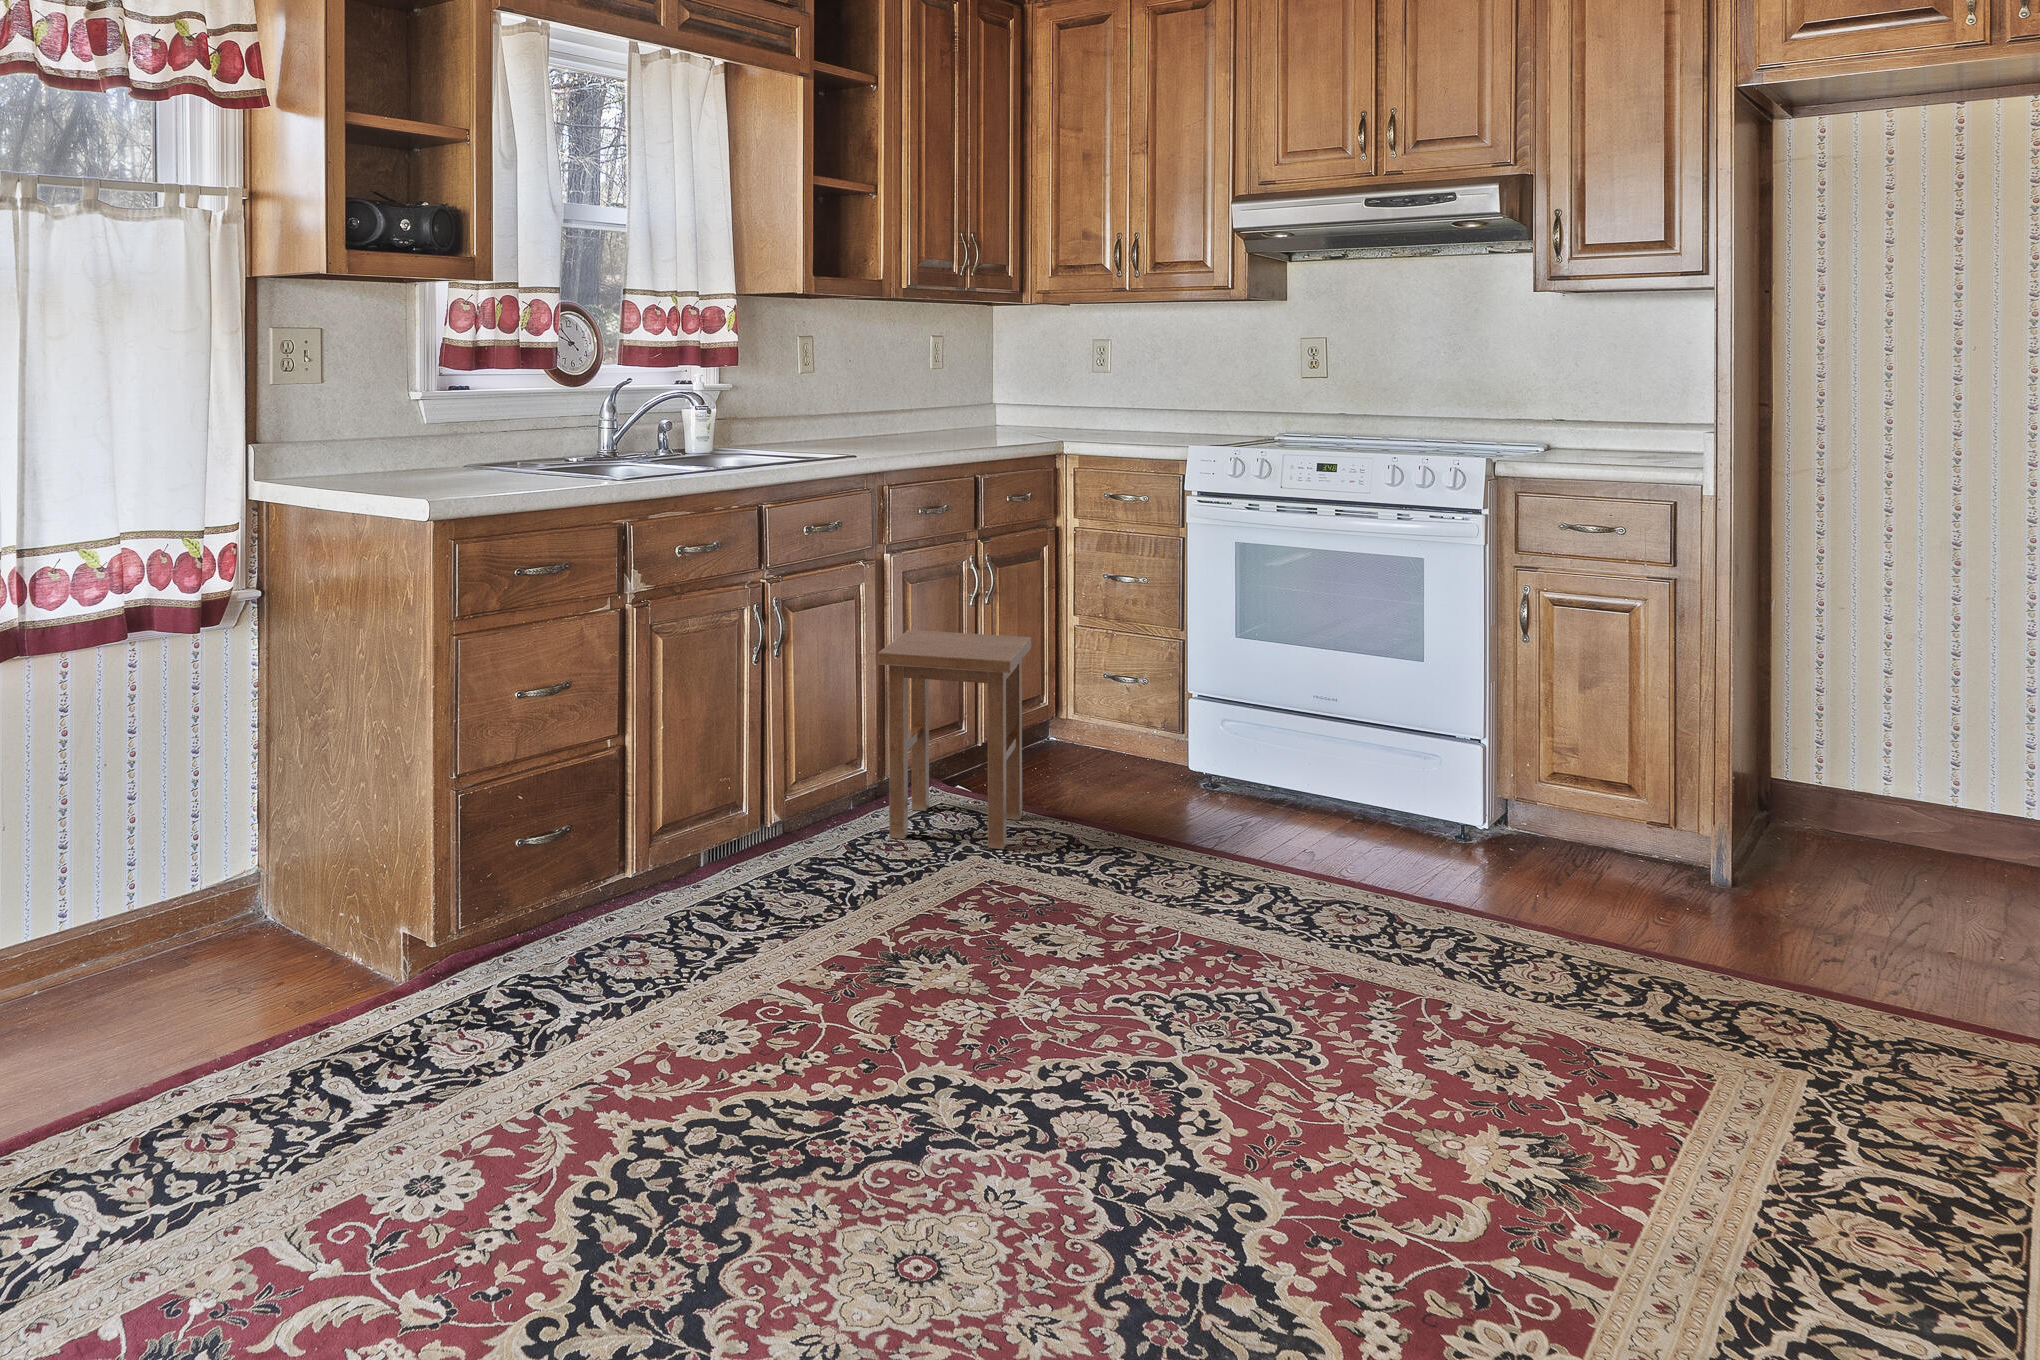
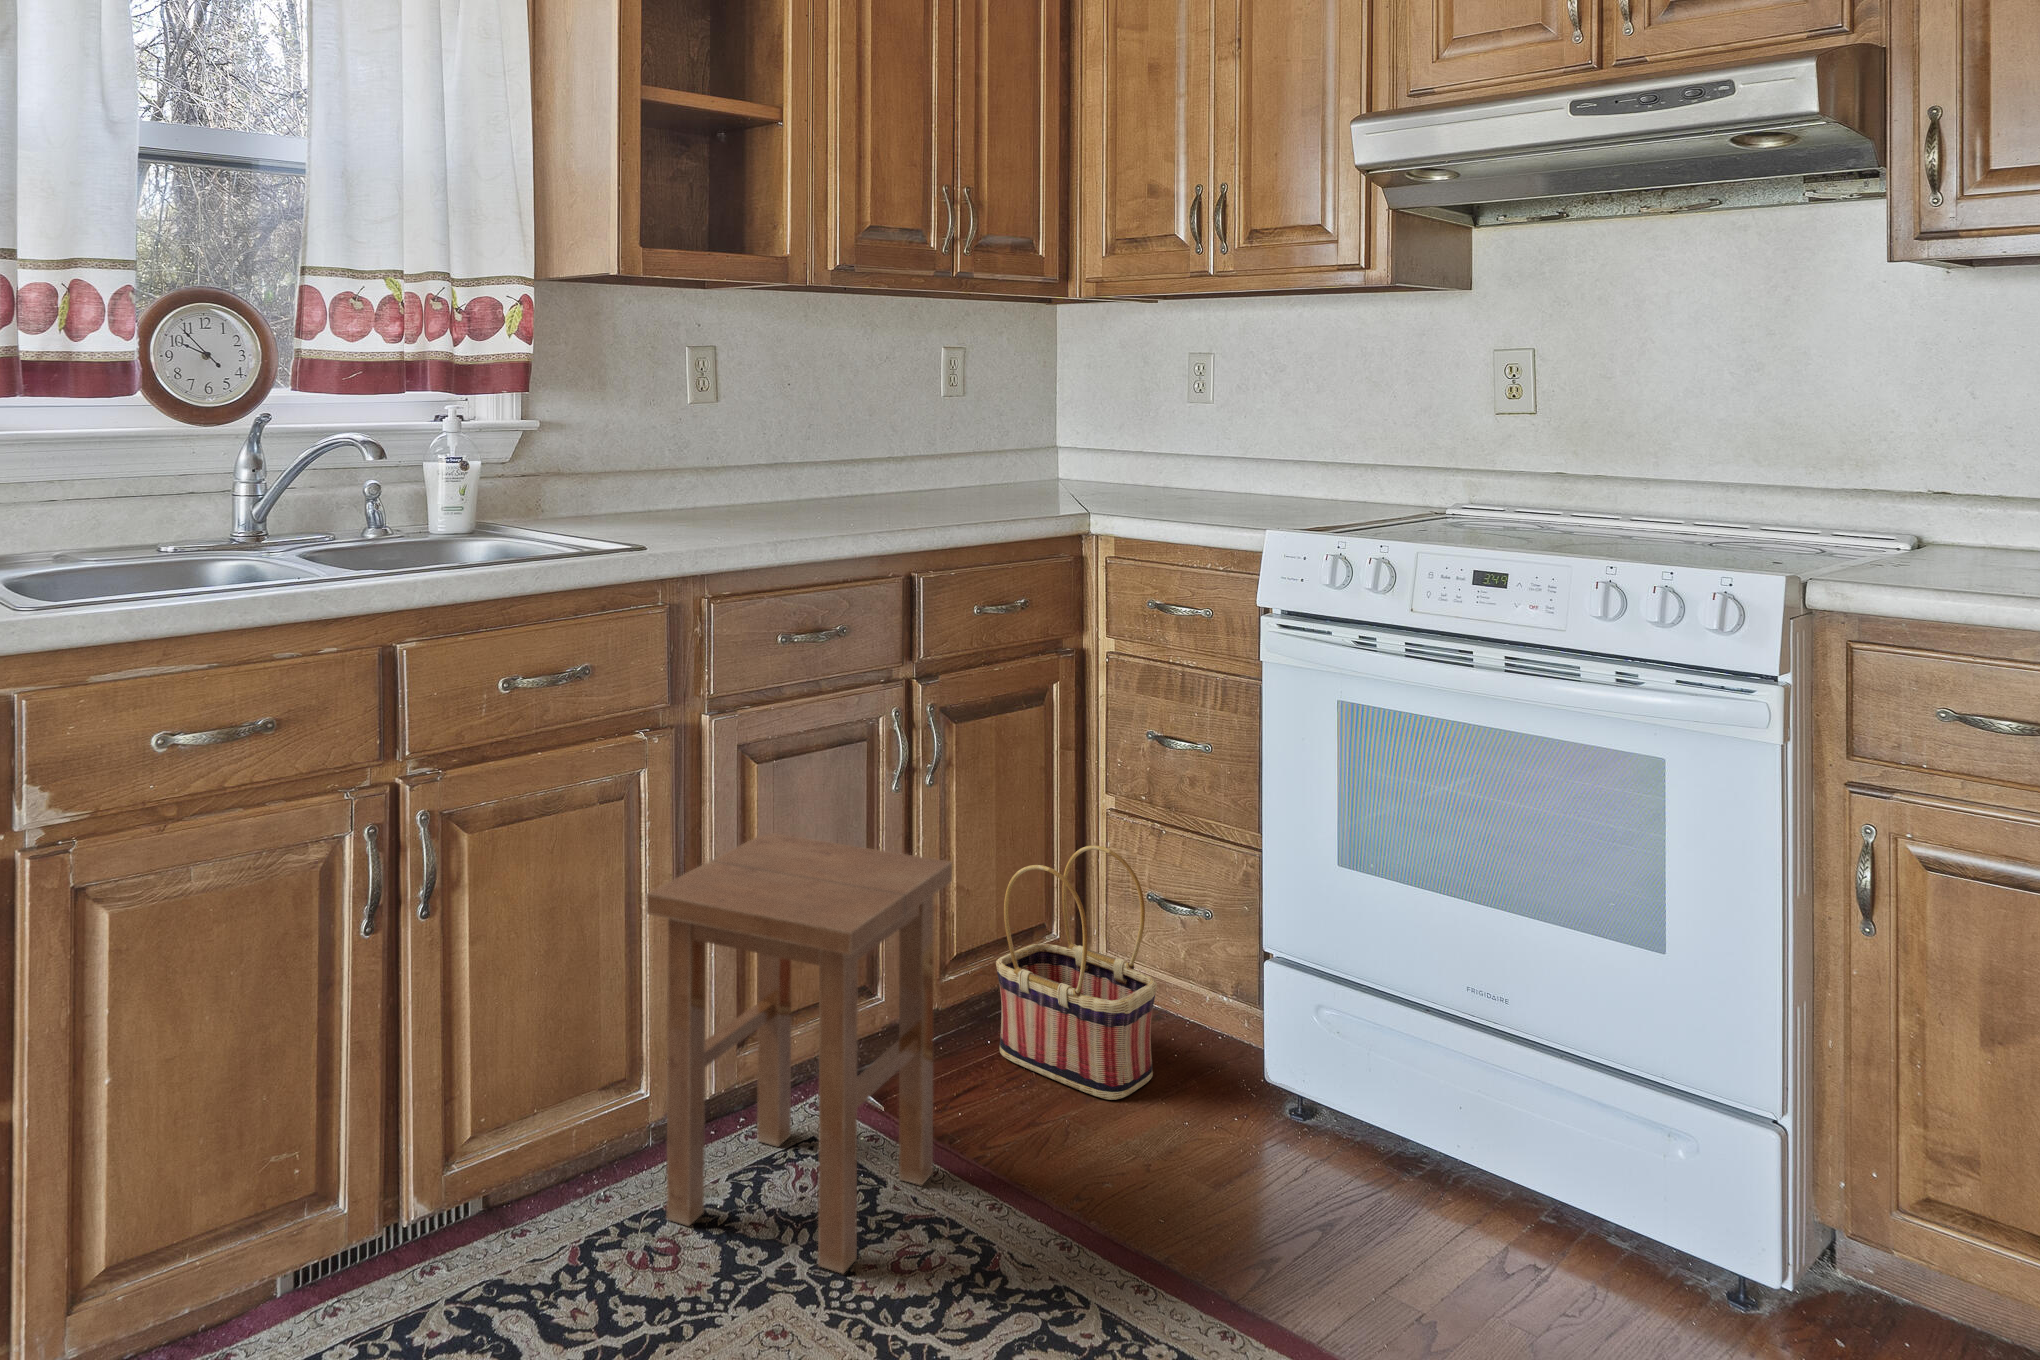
basket: none [1020,644,1122,786] -> present [996,845,1157,1100]

